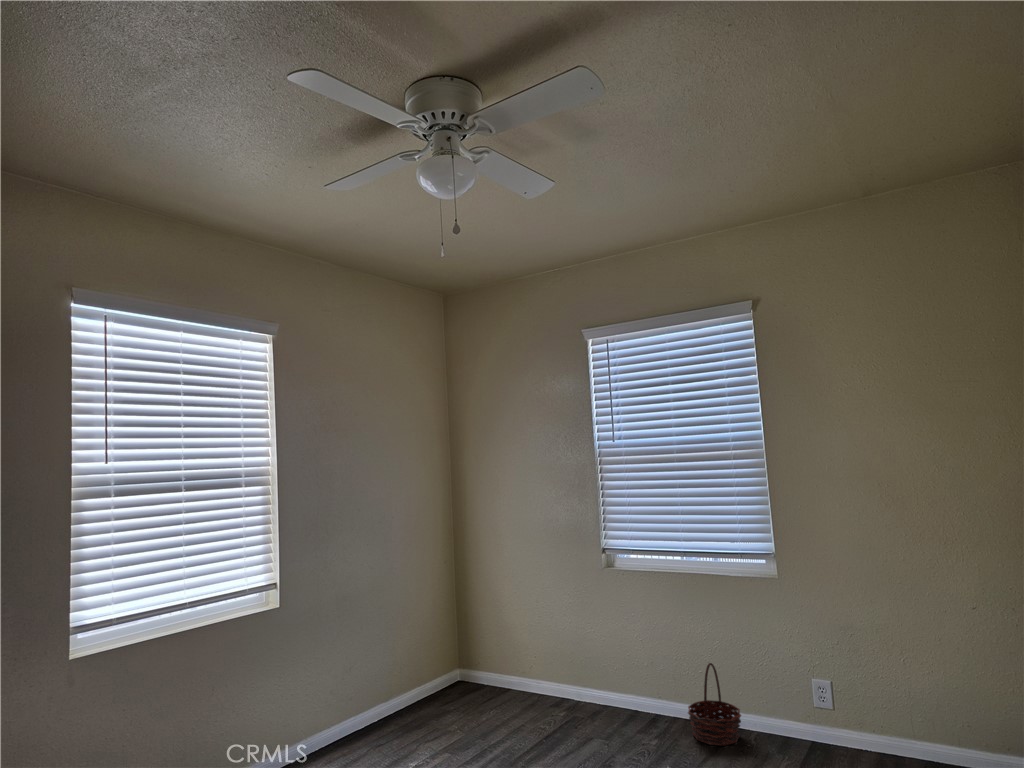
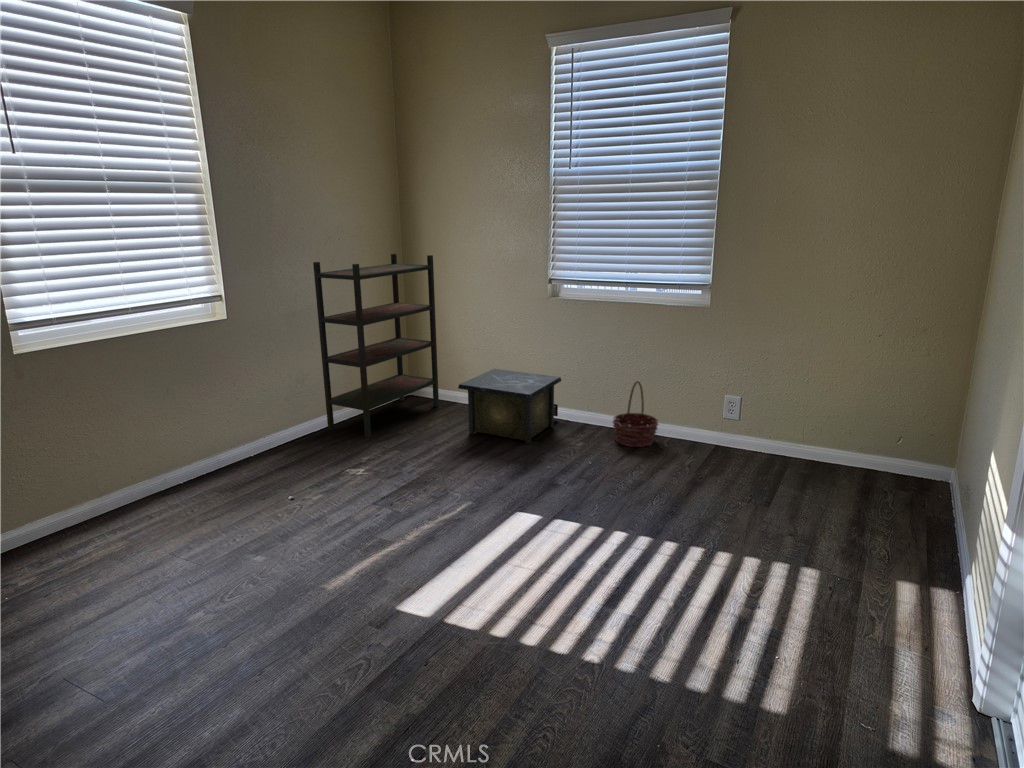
bookshelf: none [367,527,491,738] -> present [313,254,439,438]
nightstand: none [514,649,625,745] -> present [458,369,561,445]

